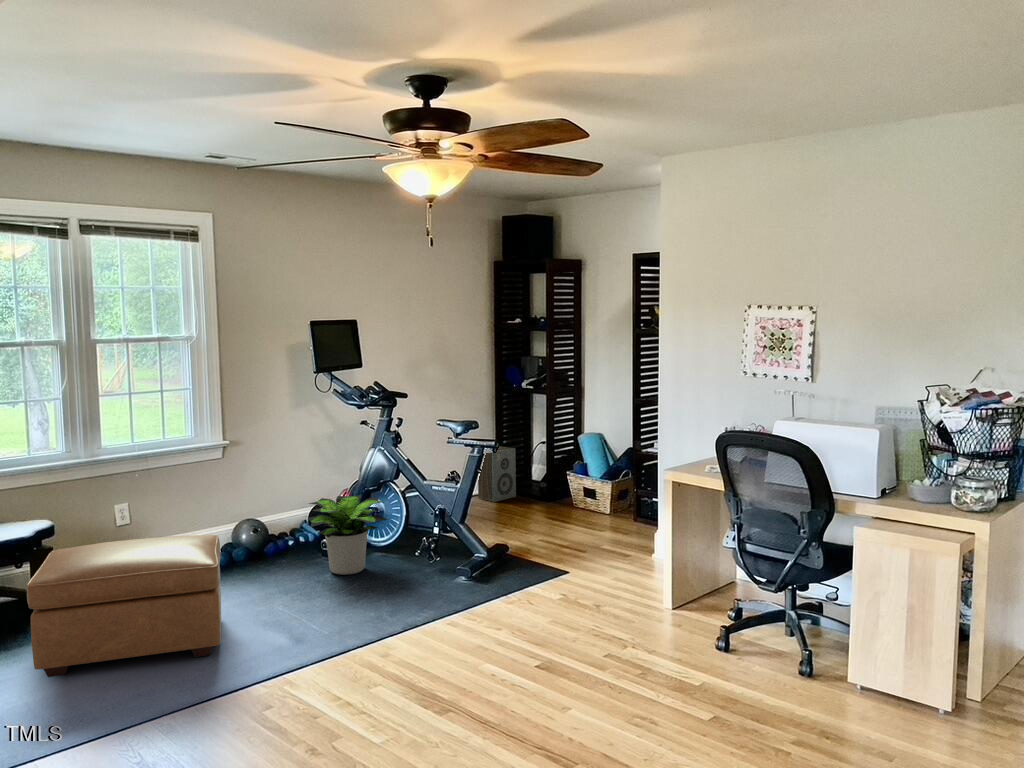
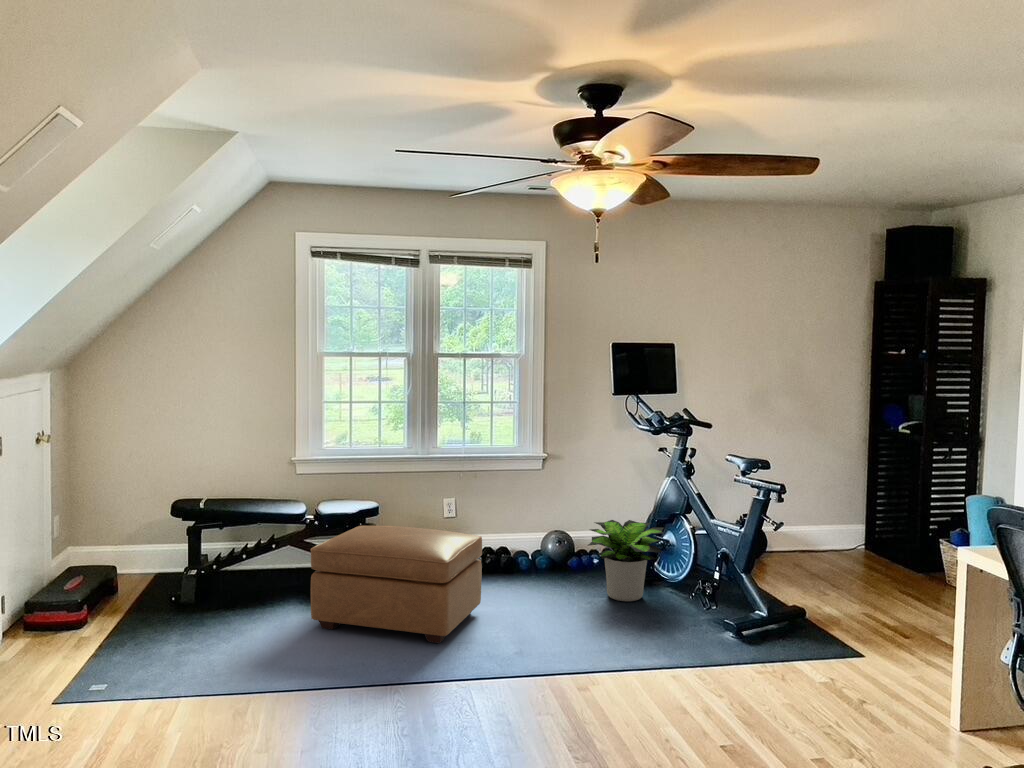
speaker: present [478,446,516,502] -> none [832,496,882,558]

